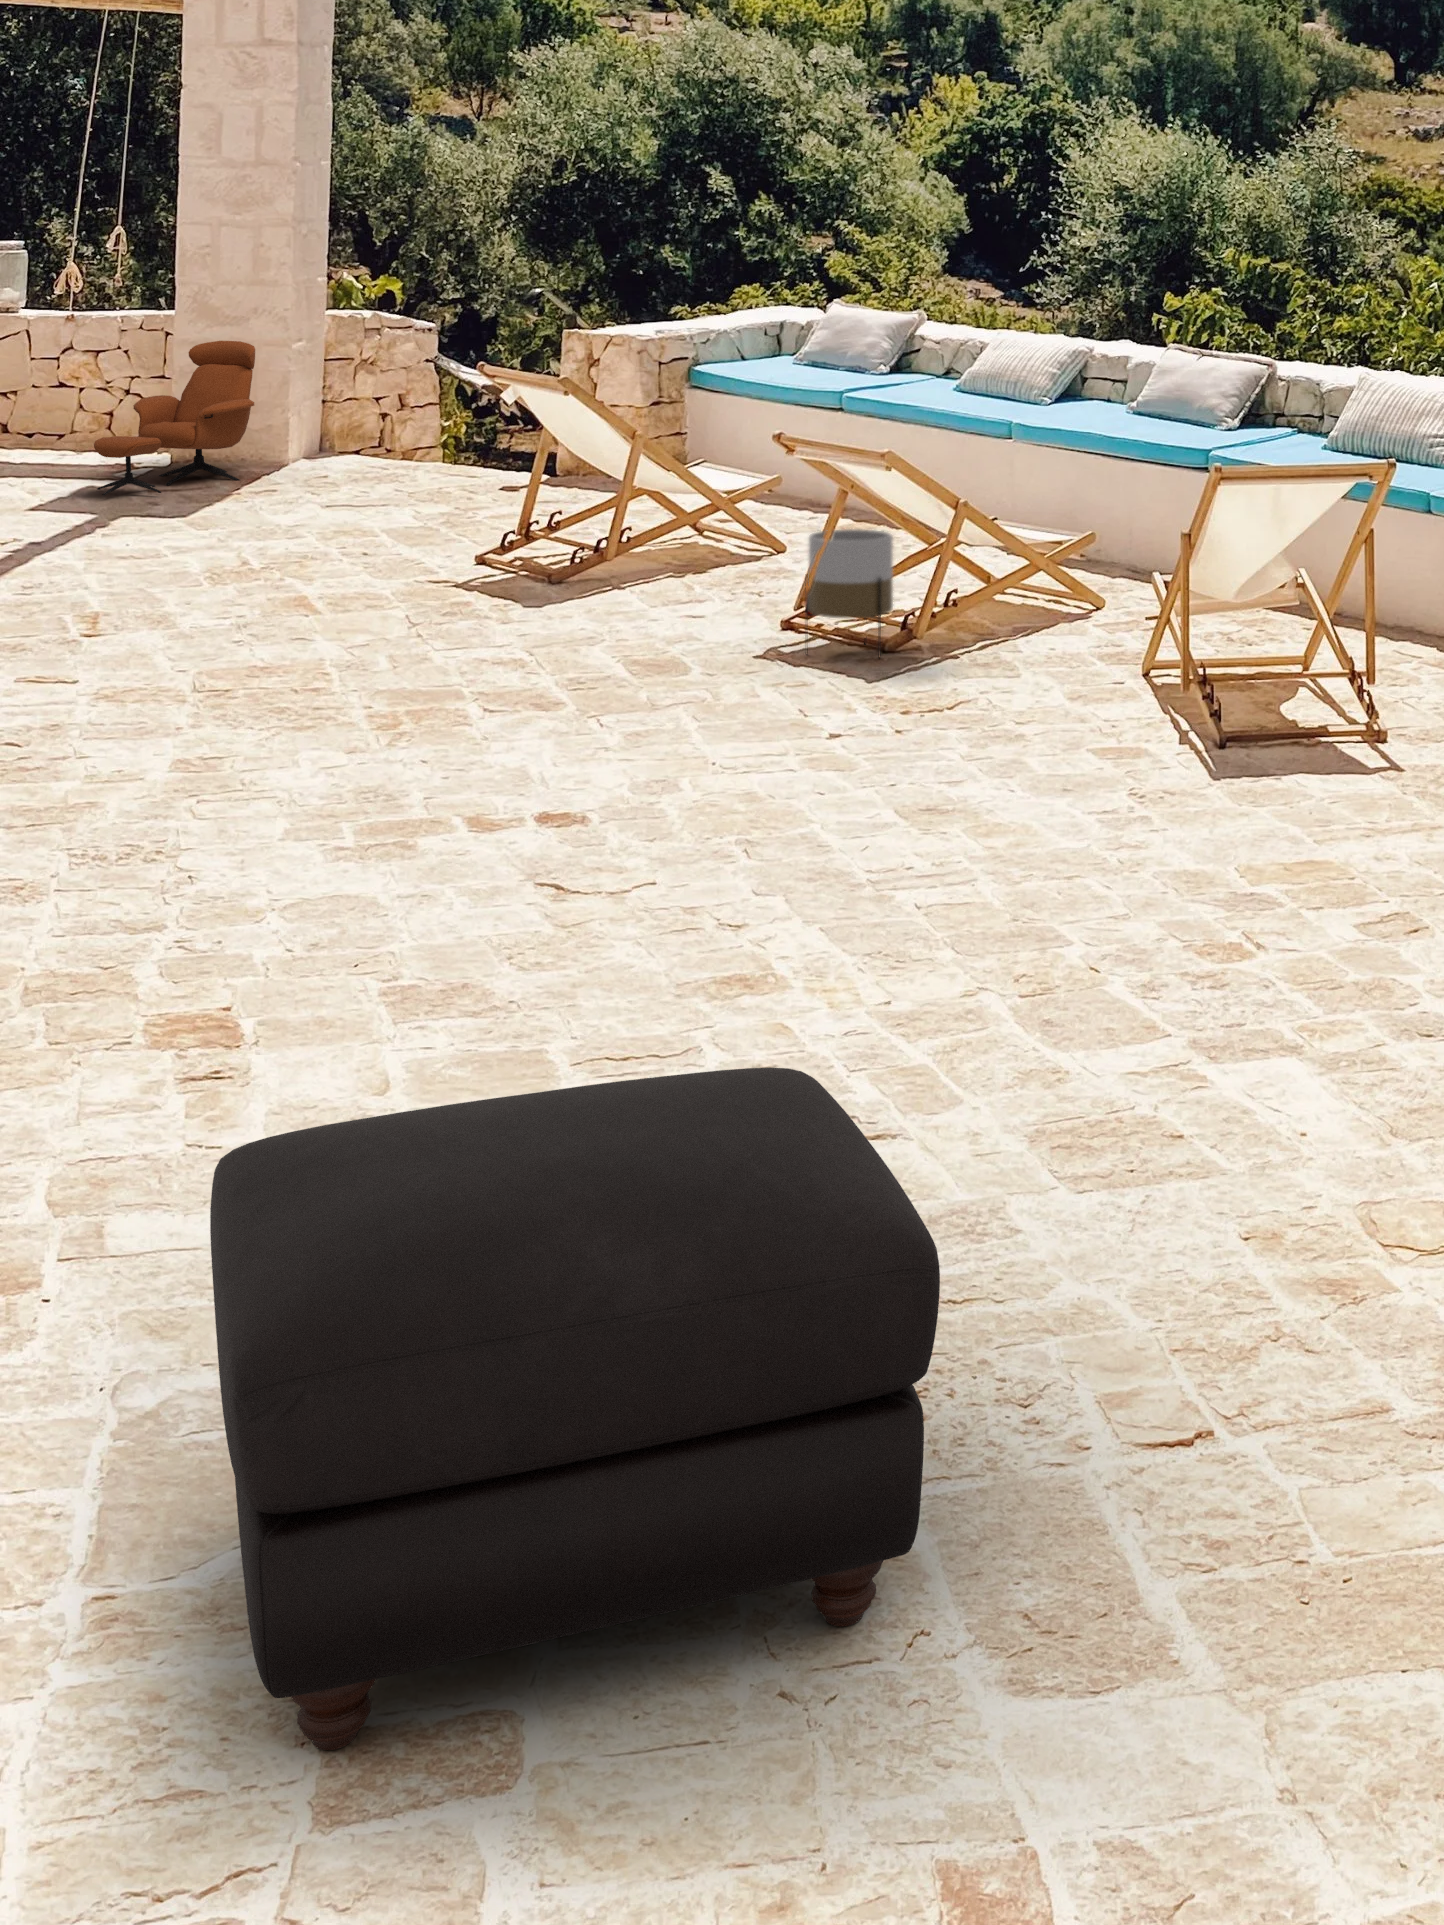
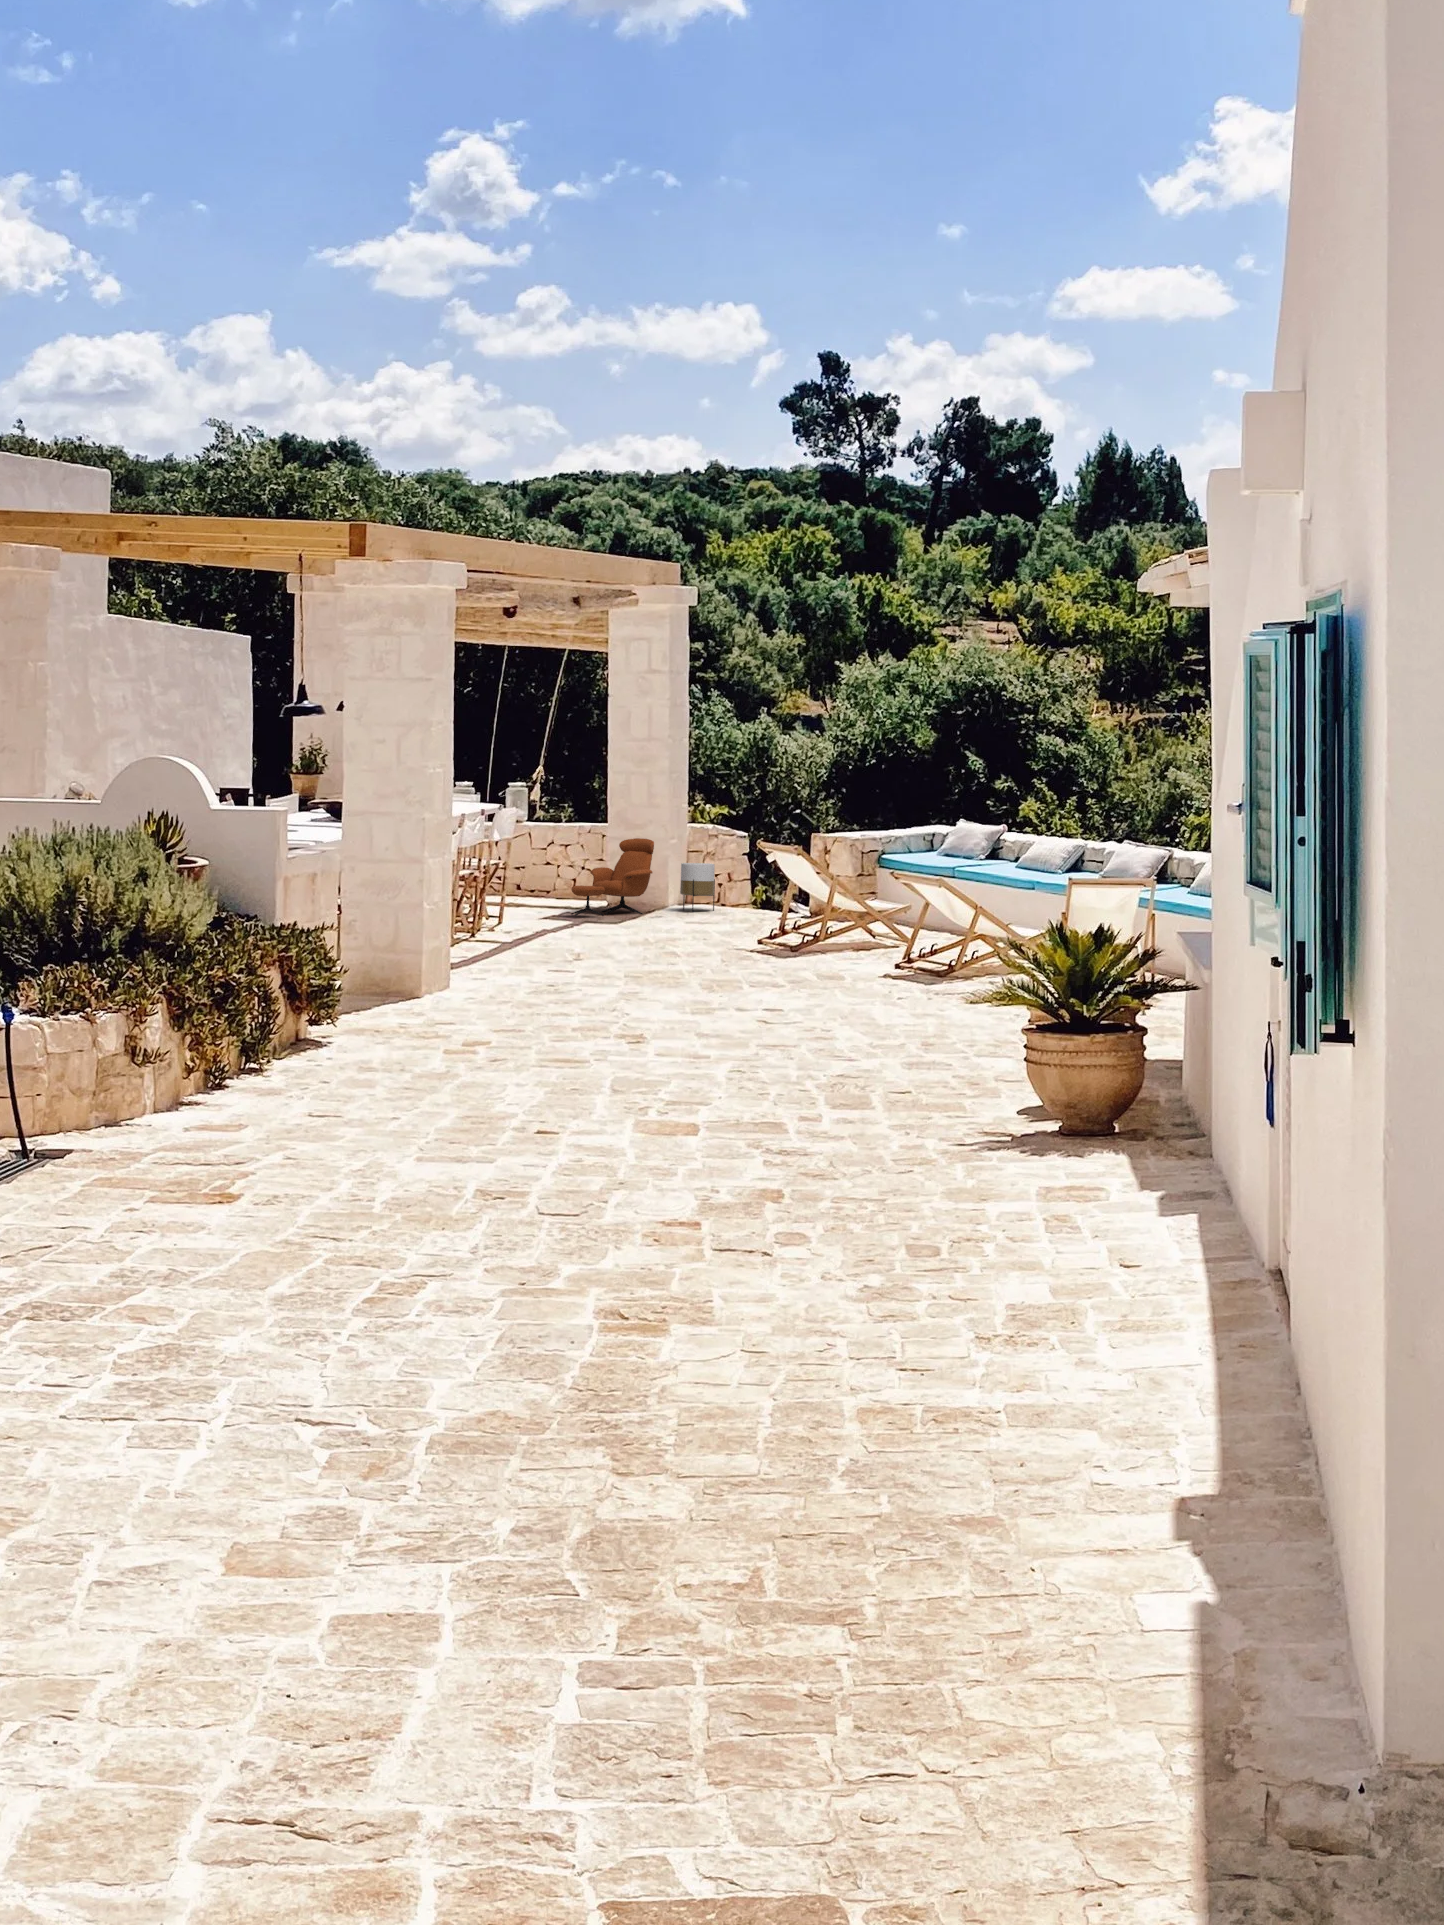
planter: present [805,529,893,657] -> present [680,863,715,912]
ottoman: present [210,1068,940,1750] -> none [657,941,806,1047]

